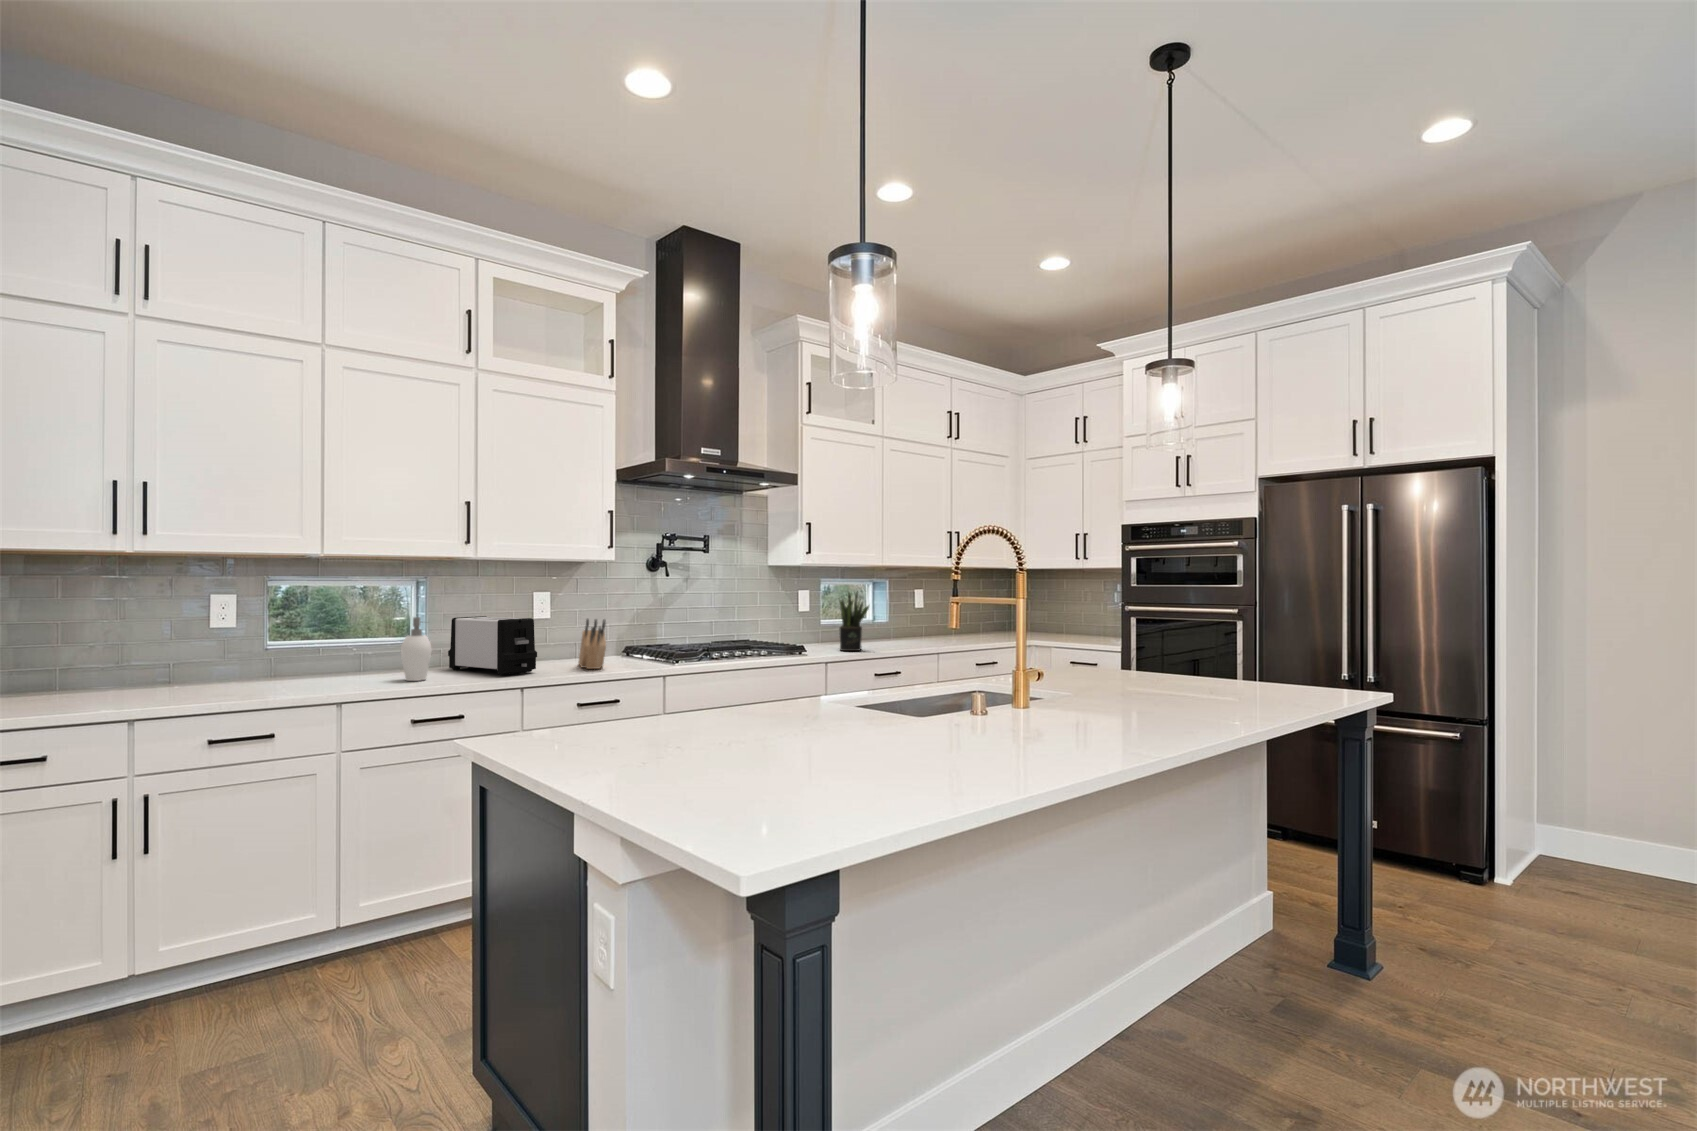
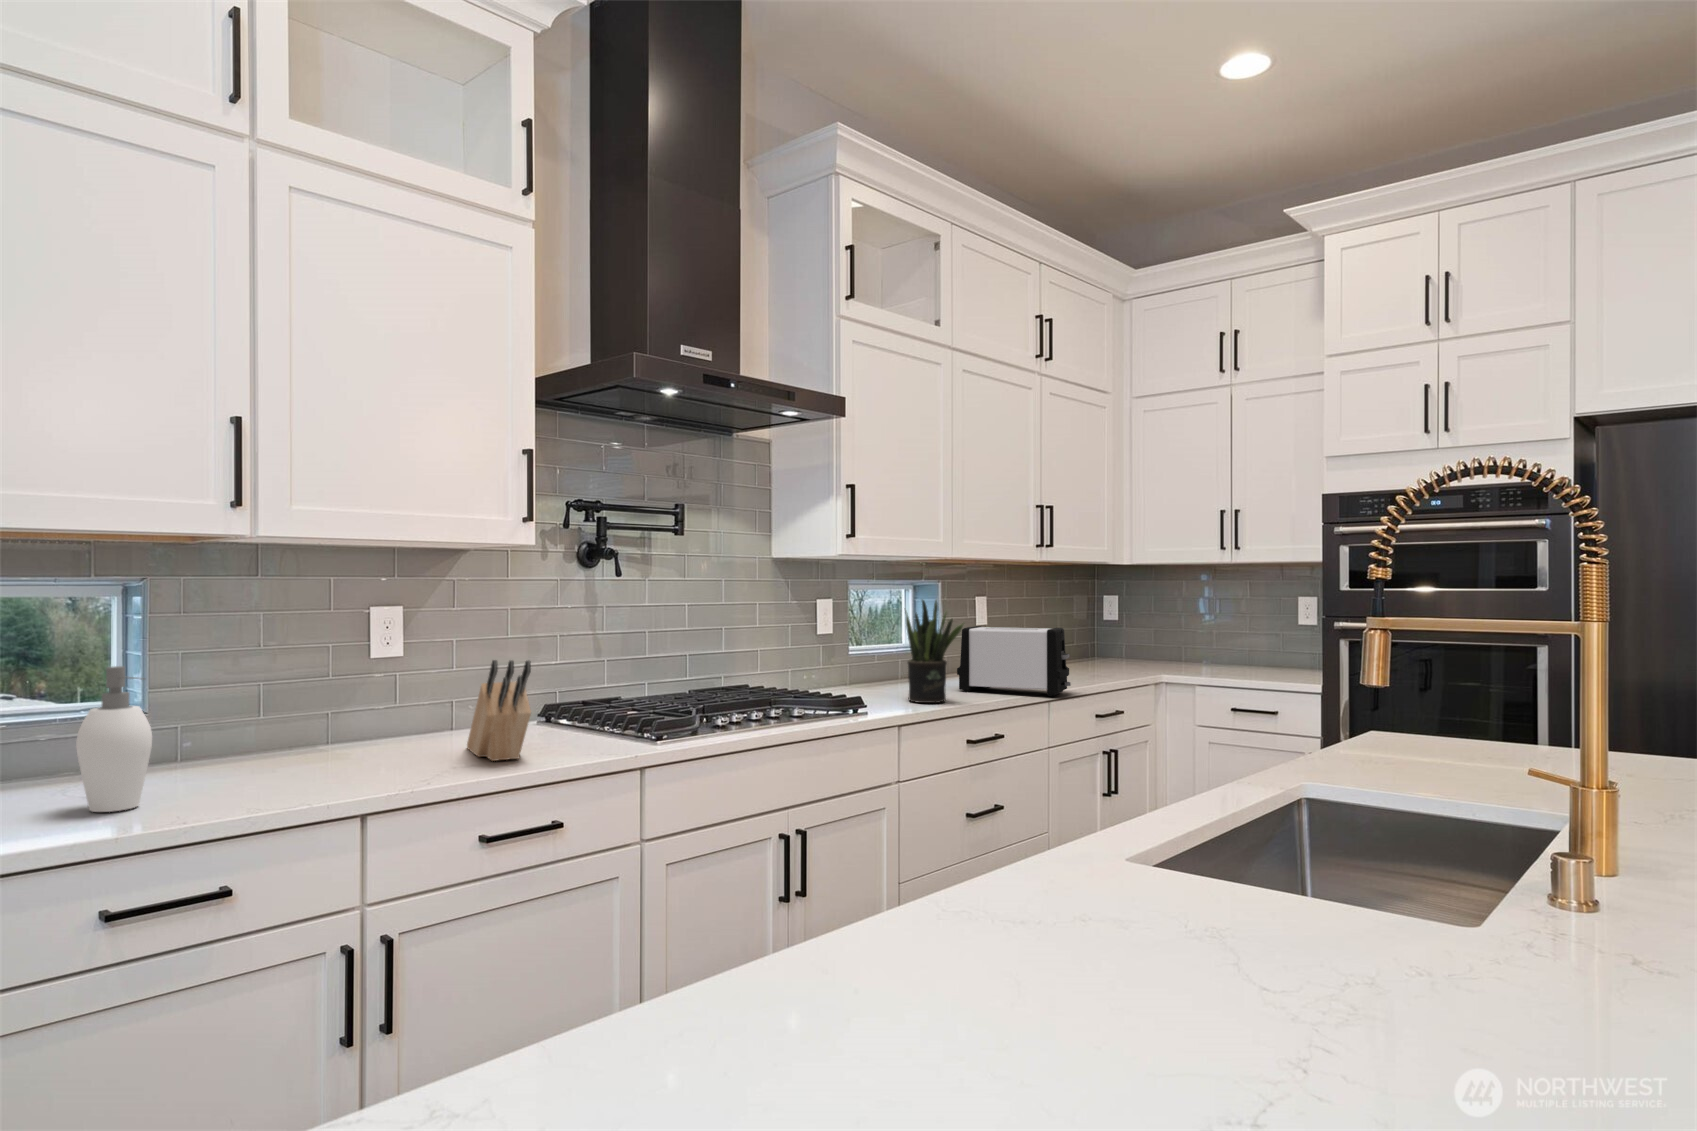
toaster: present [448,616,537,675] -> present [957,626,1071,696]

